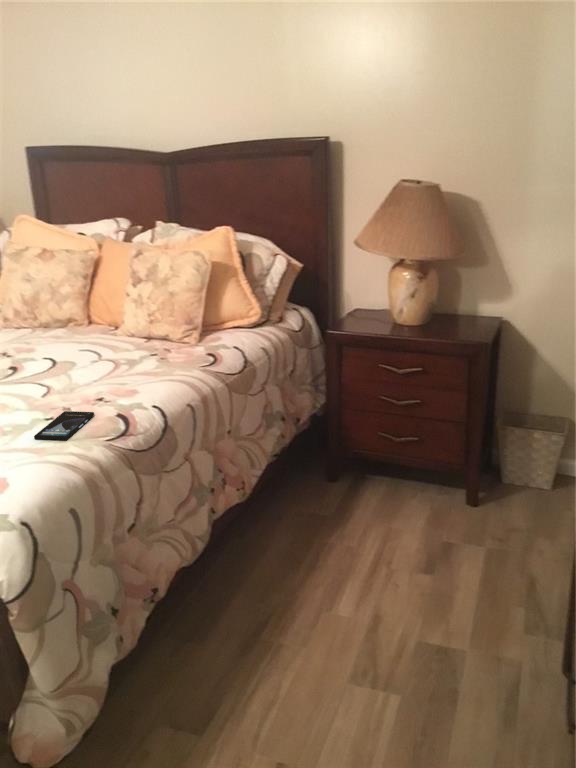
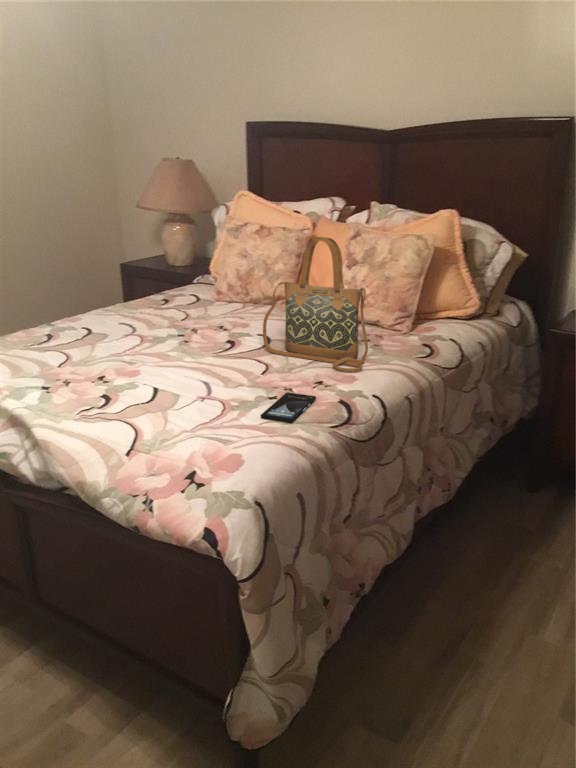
handbag: none [44,257,151,386] -> present [263,237,368,372]

